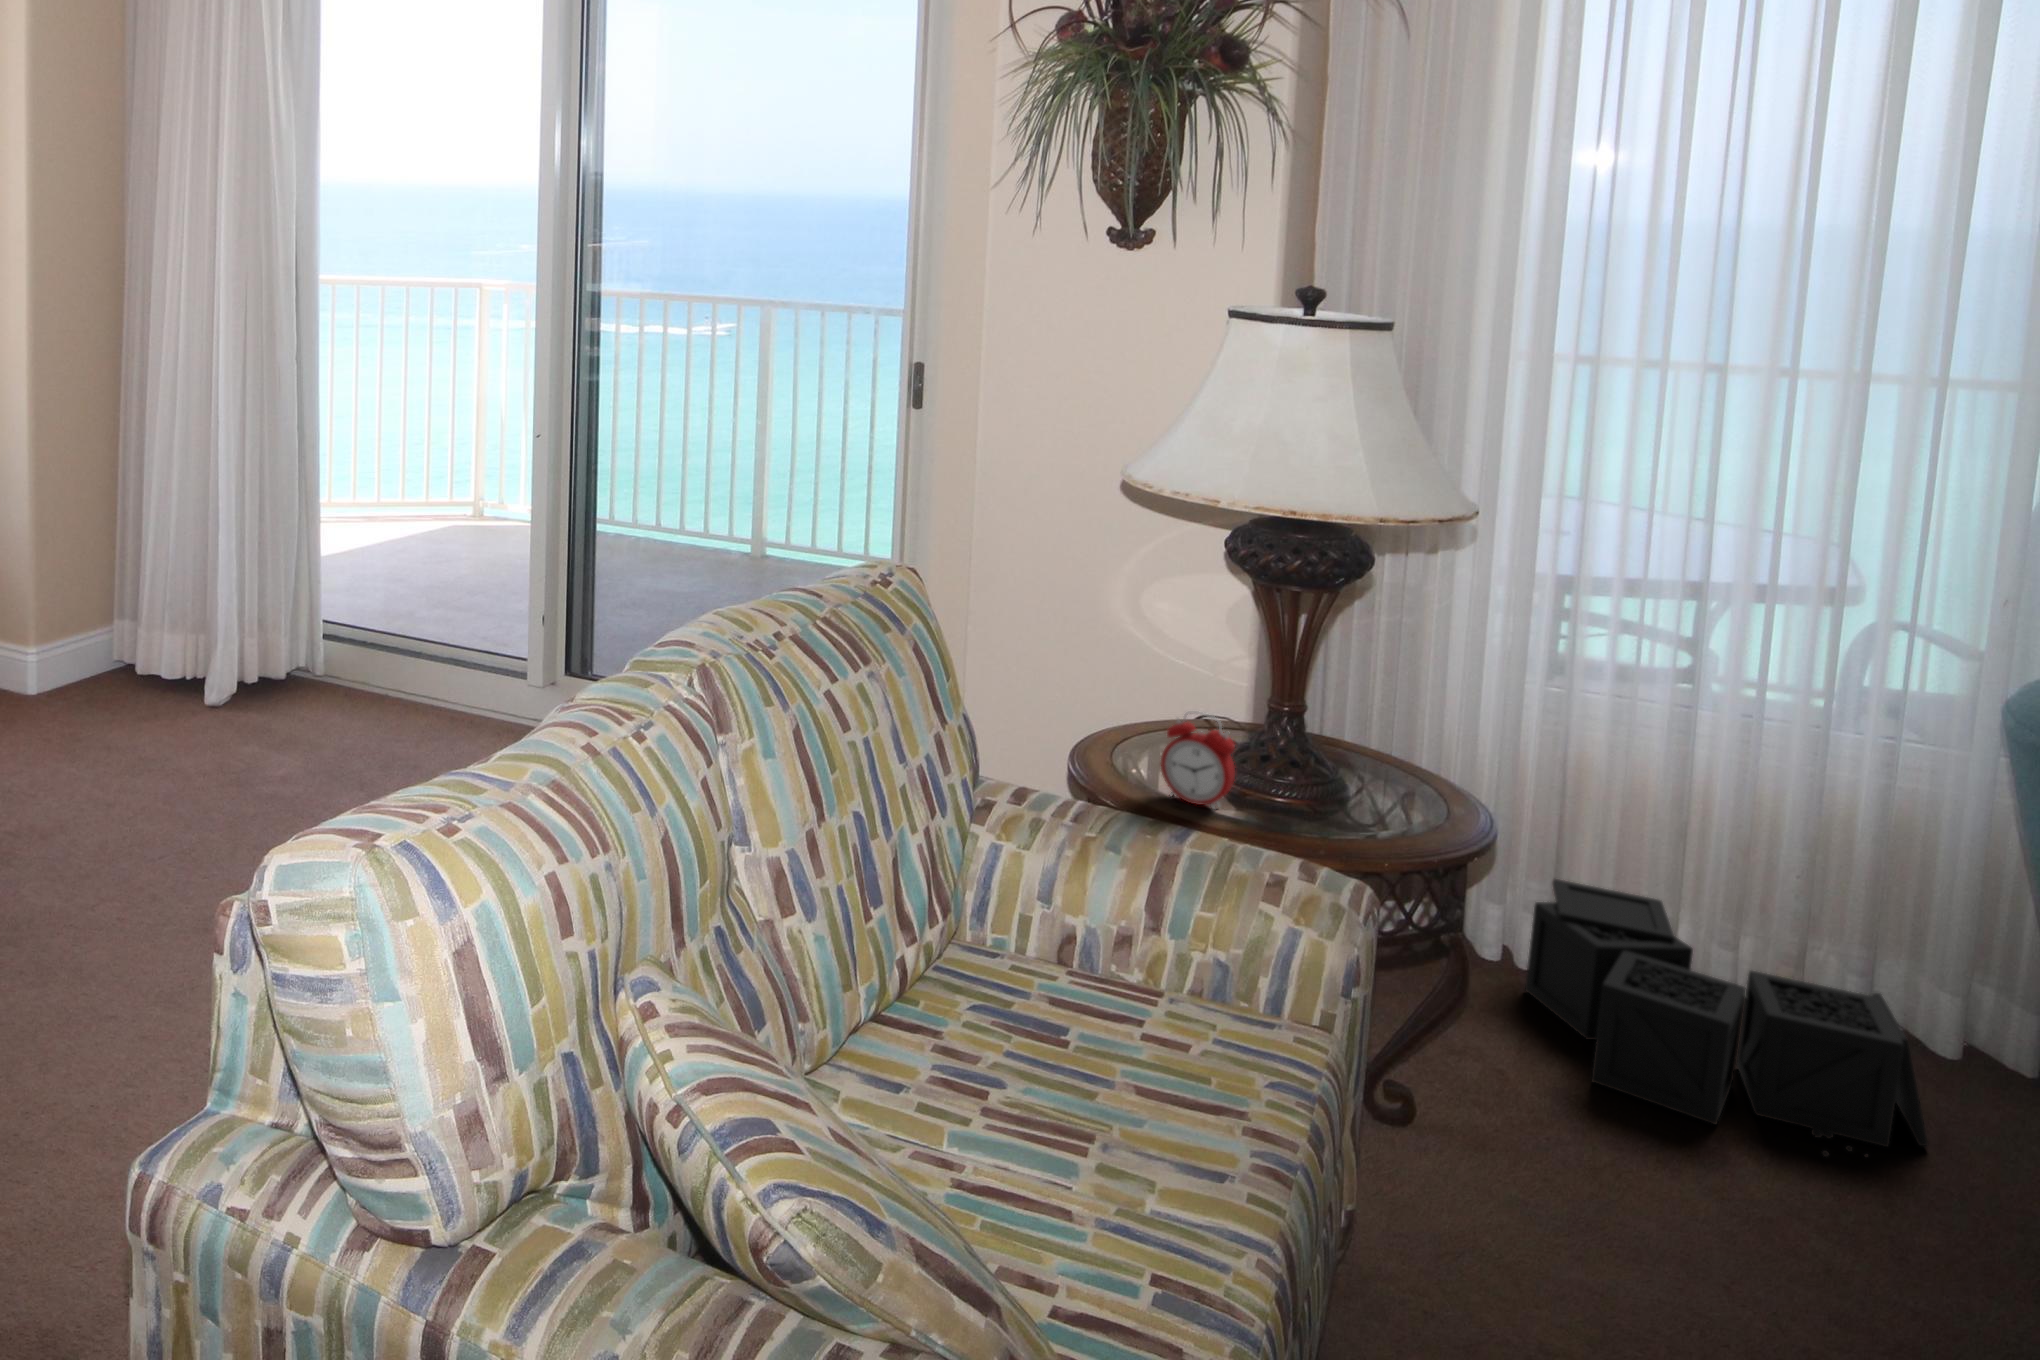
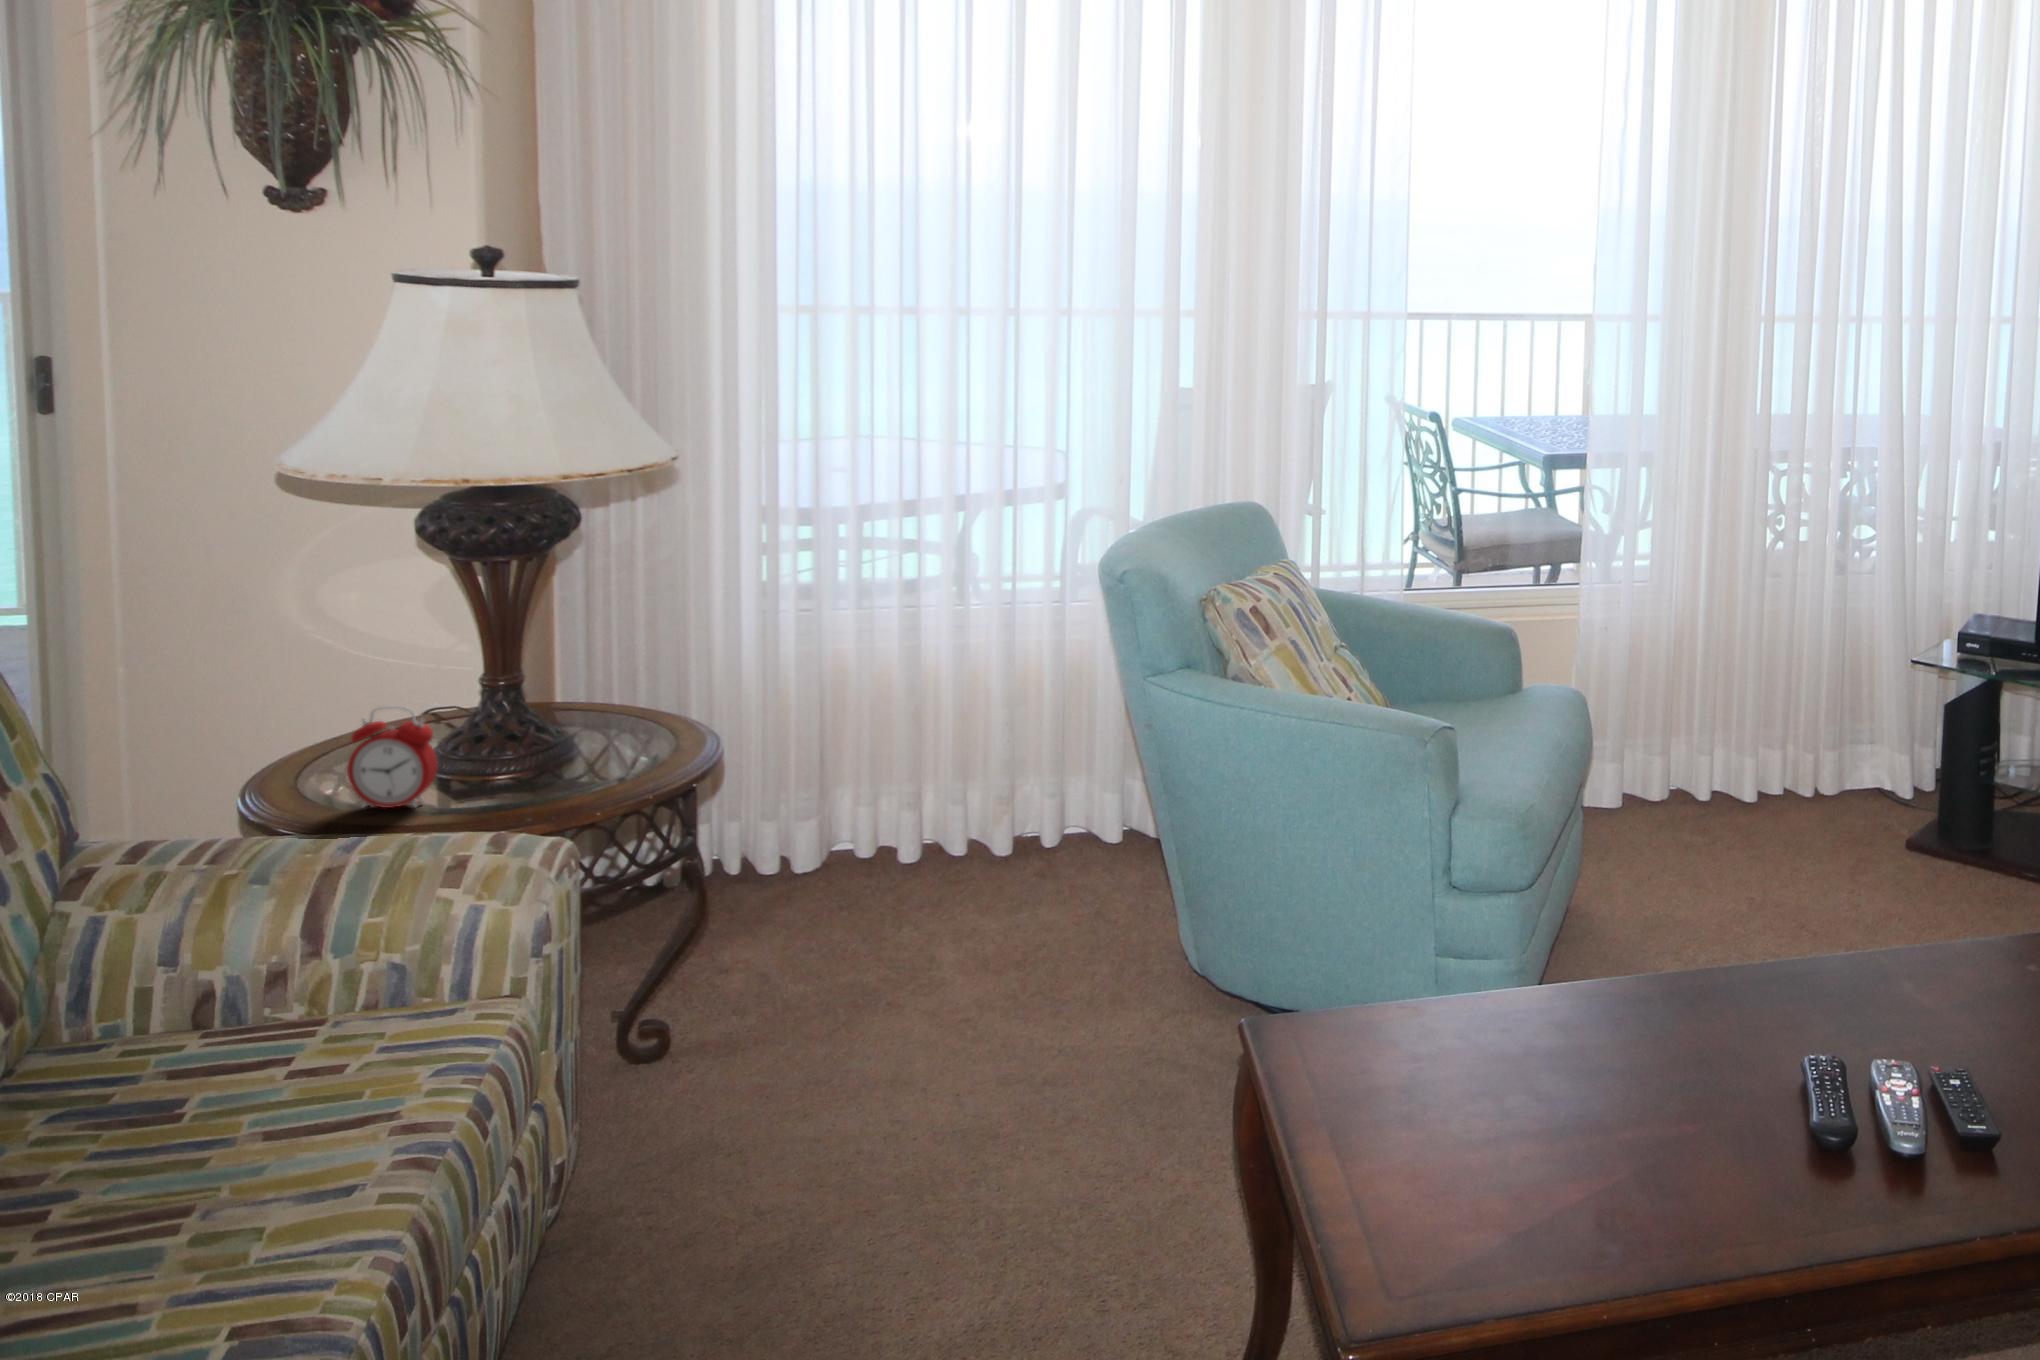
storage bin: present [1525,879,1928,1157] -> none [800,777,1092,953]

